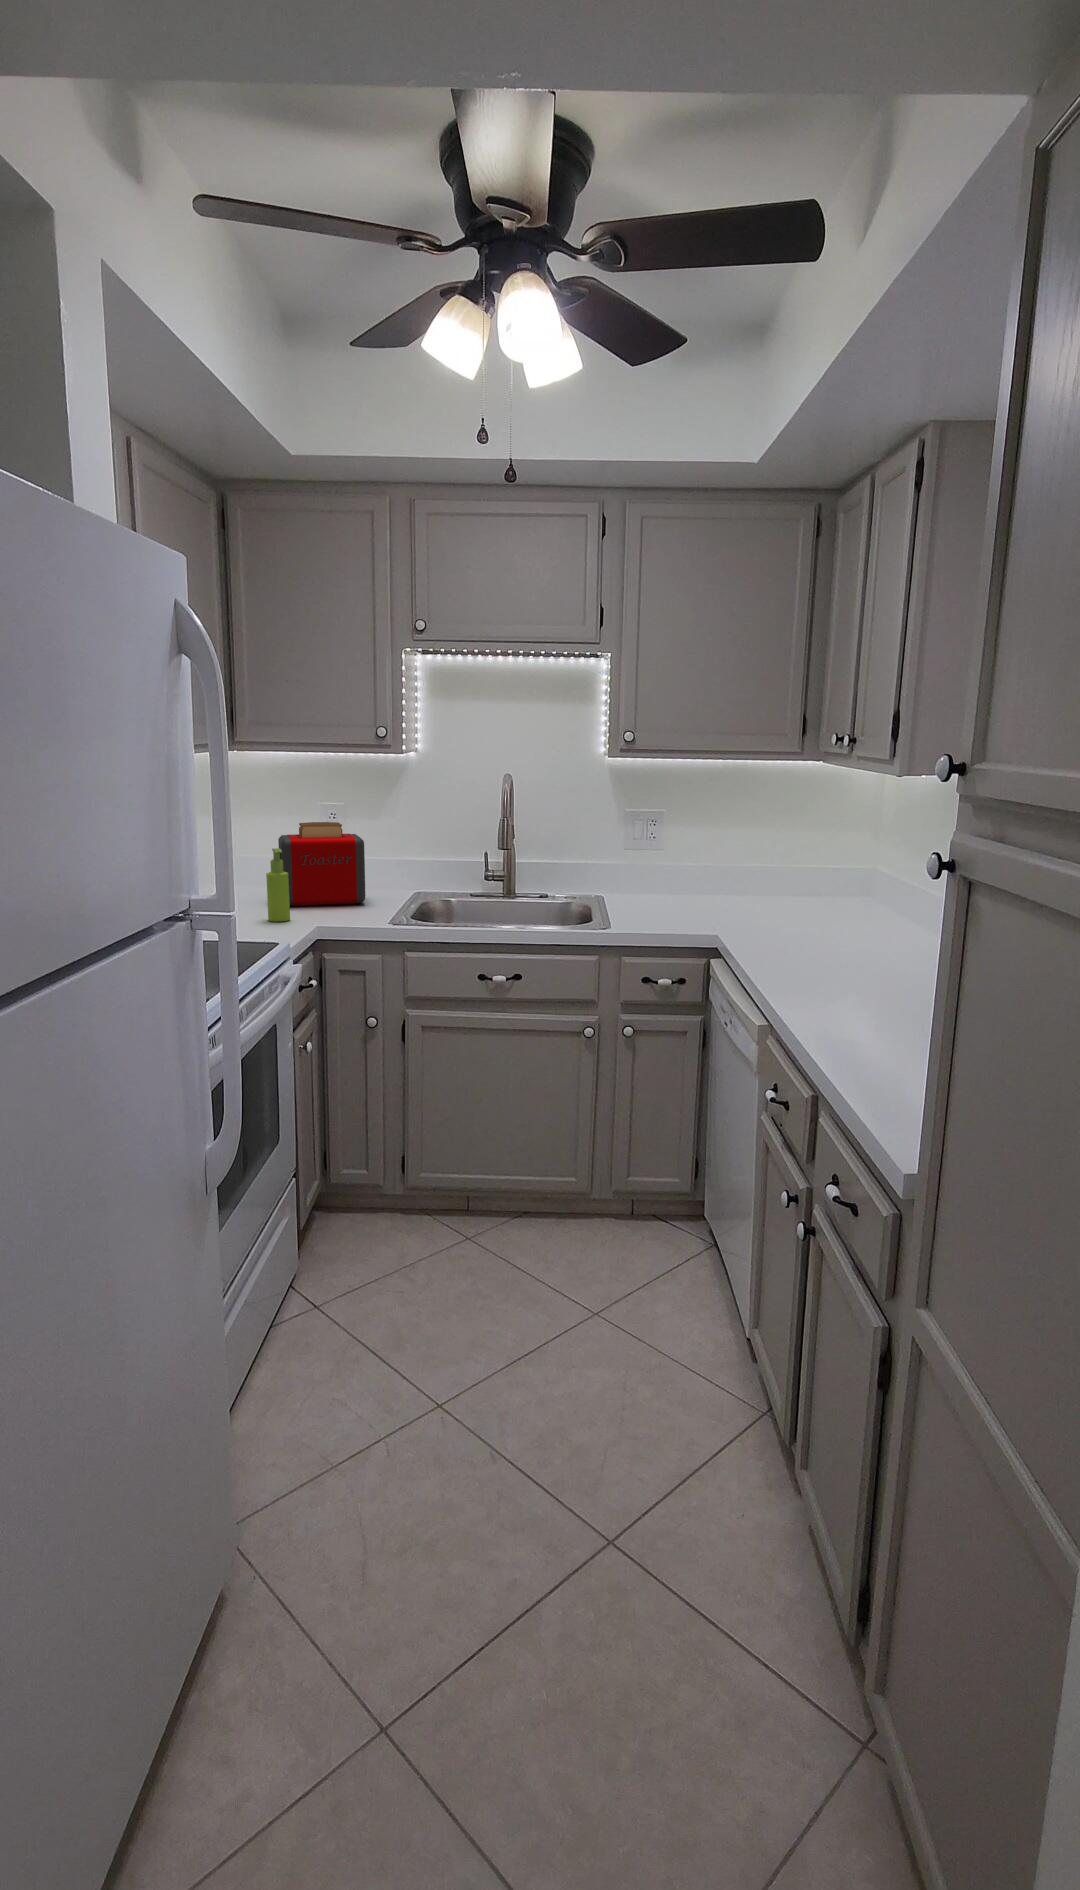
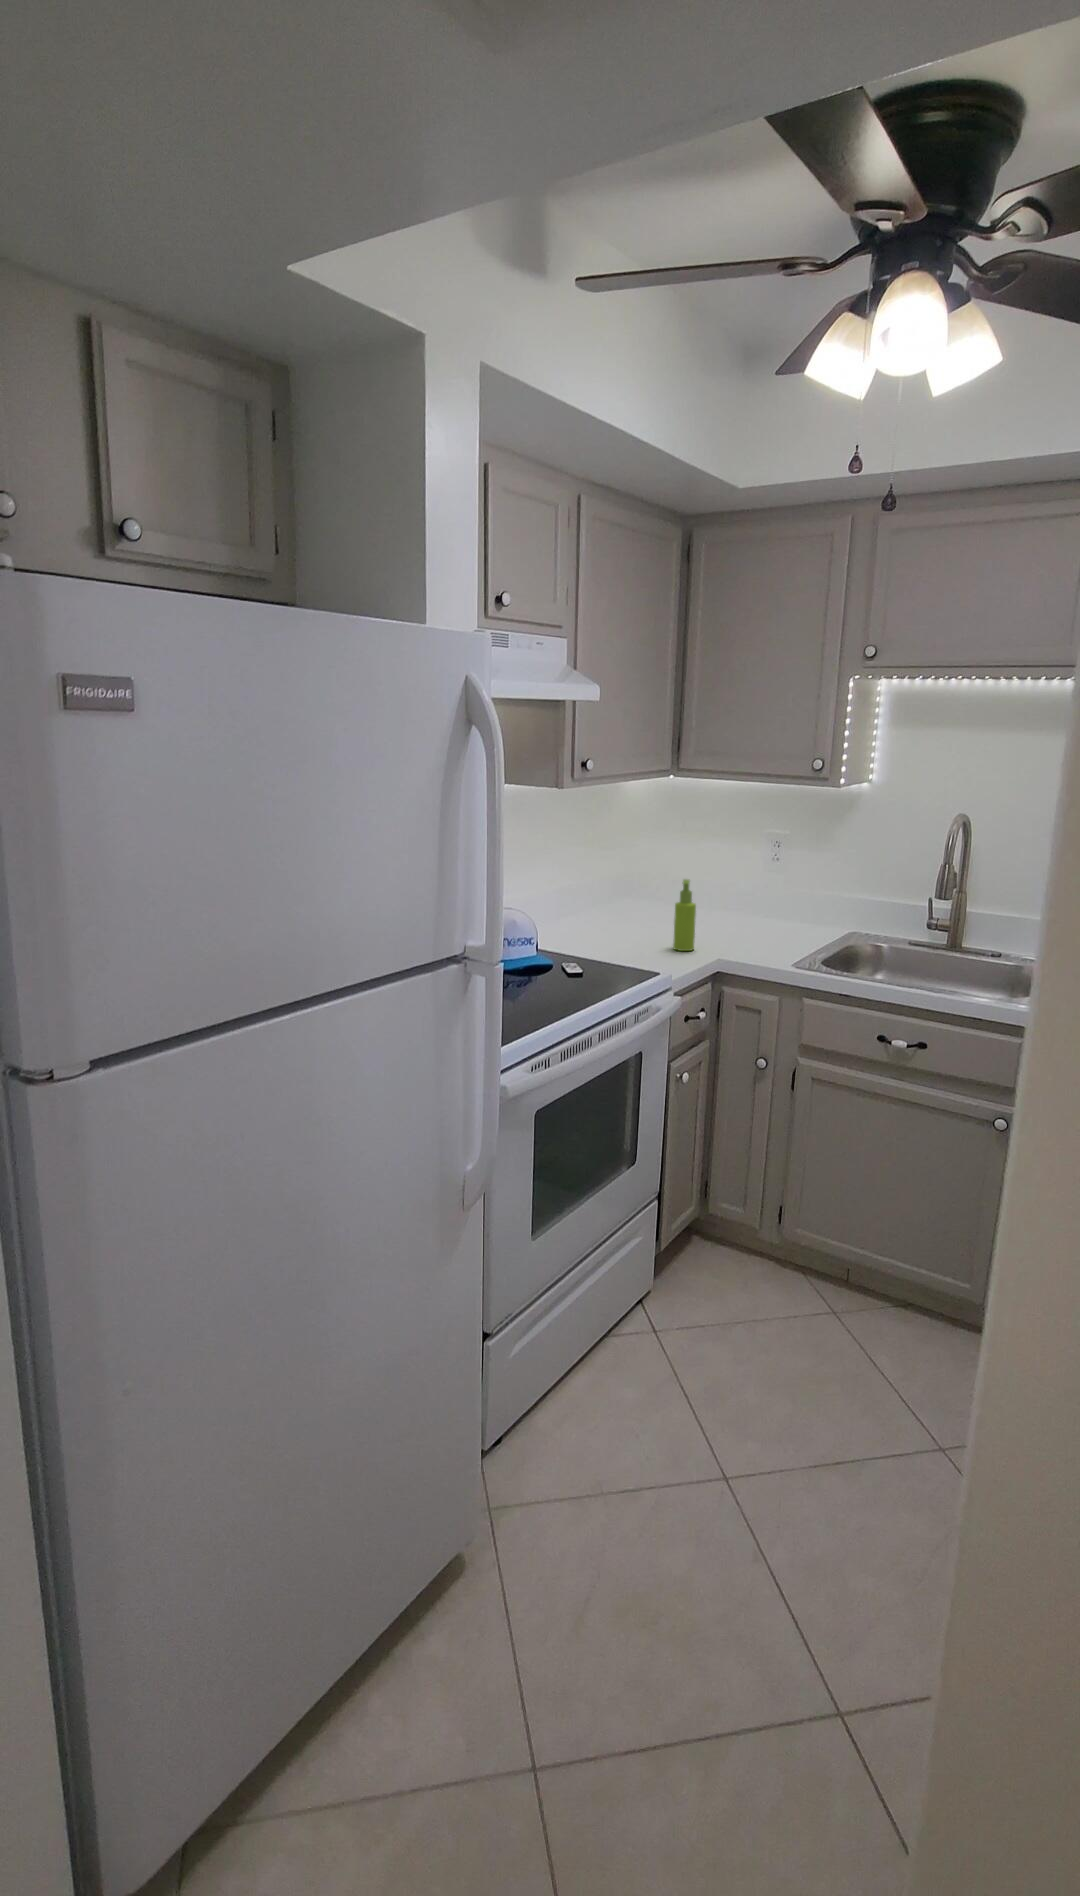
toaster: present [278,822,366,906] -> none [700,854,788,940]

